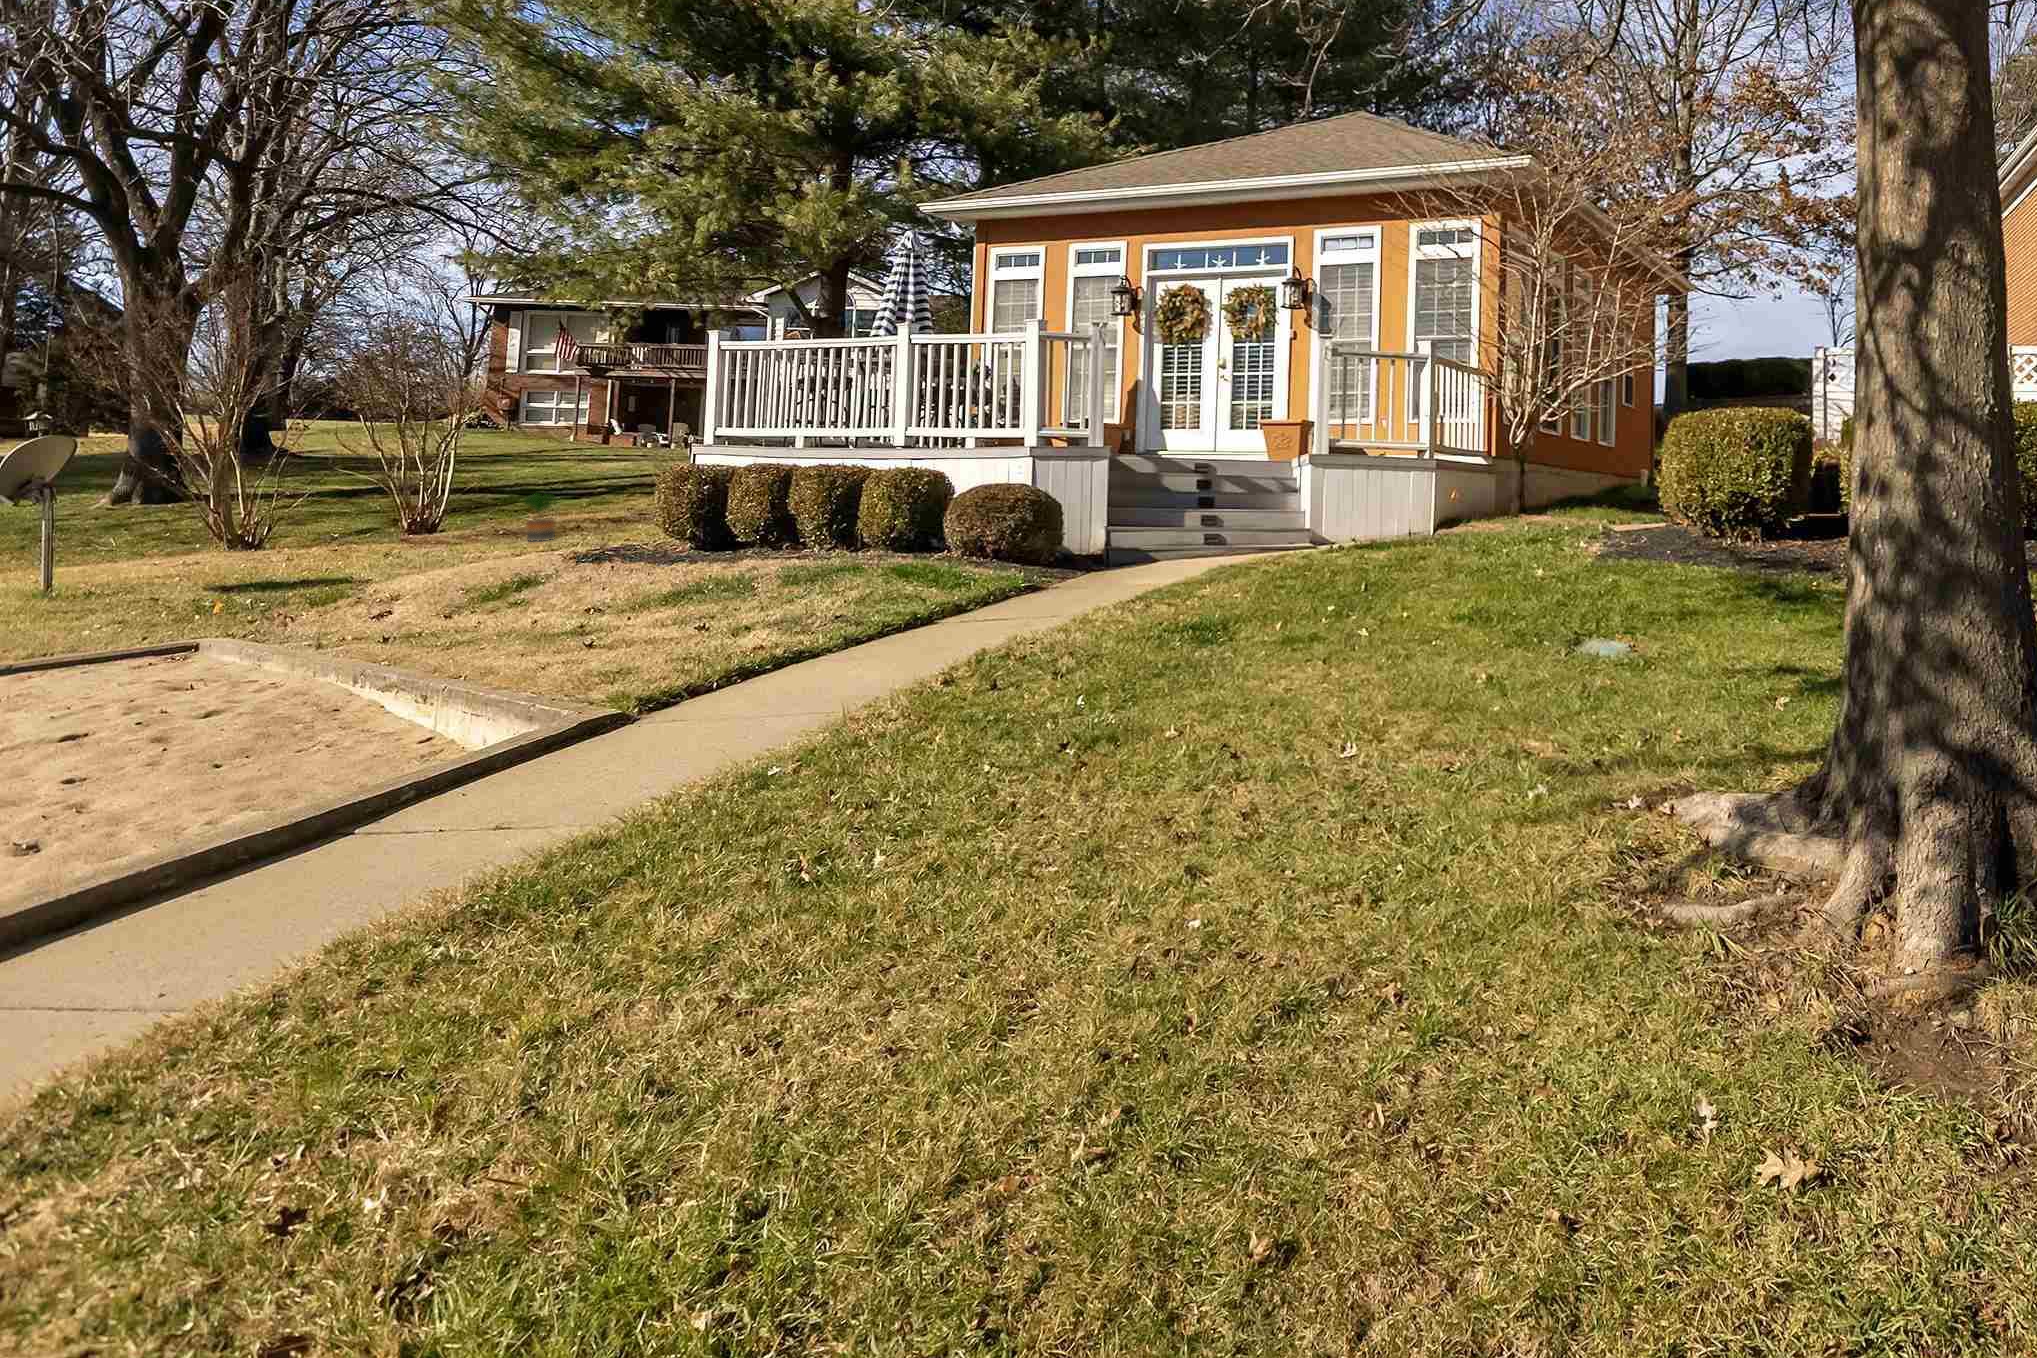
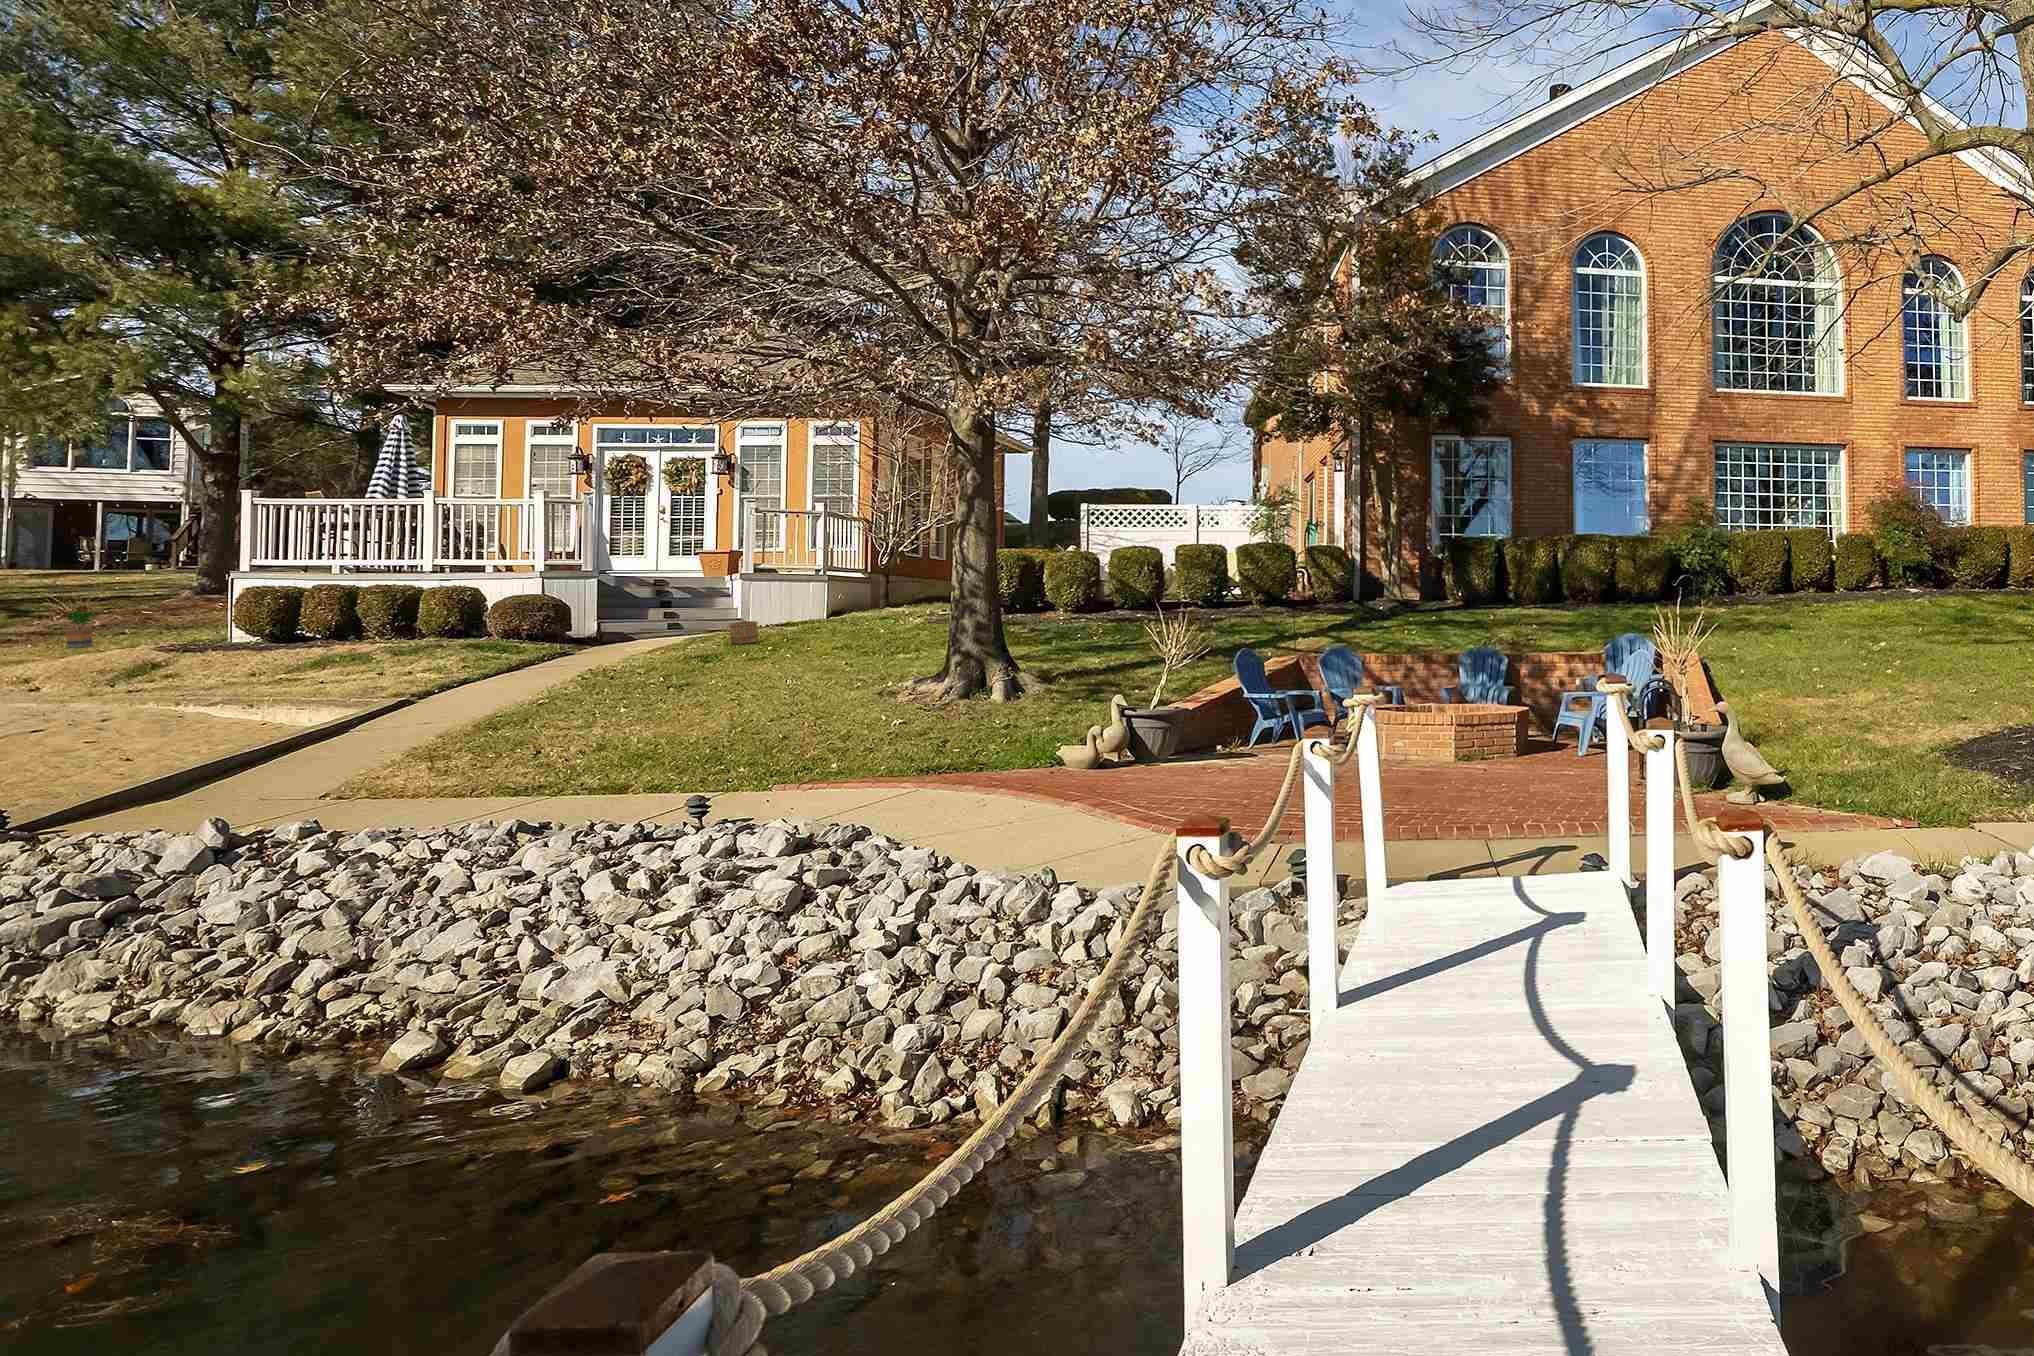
wooden bucket: none [1270,537,1315,576] -> present [729,621,758,644]

